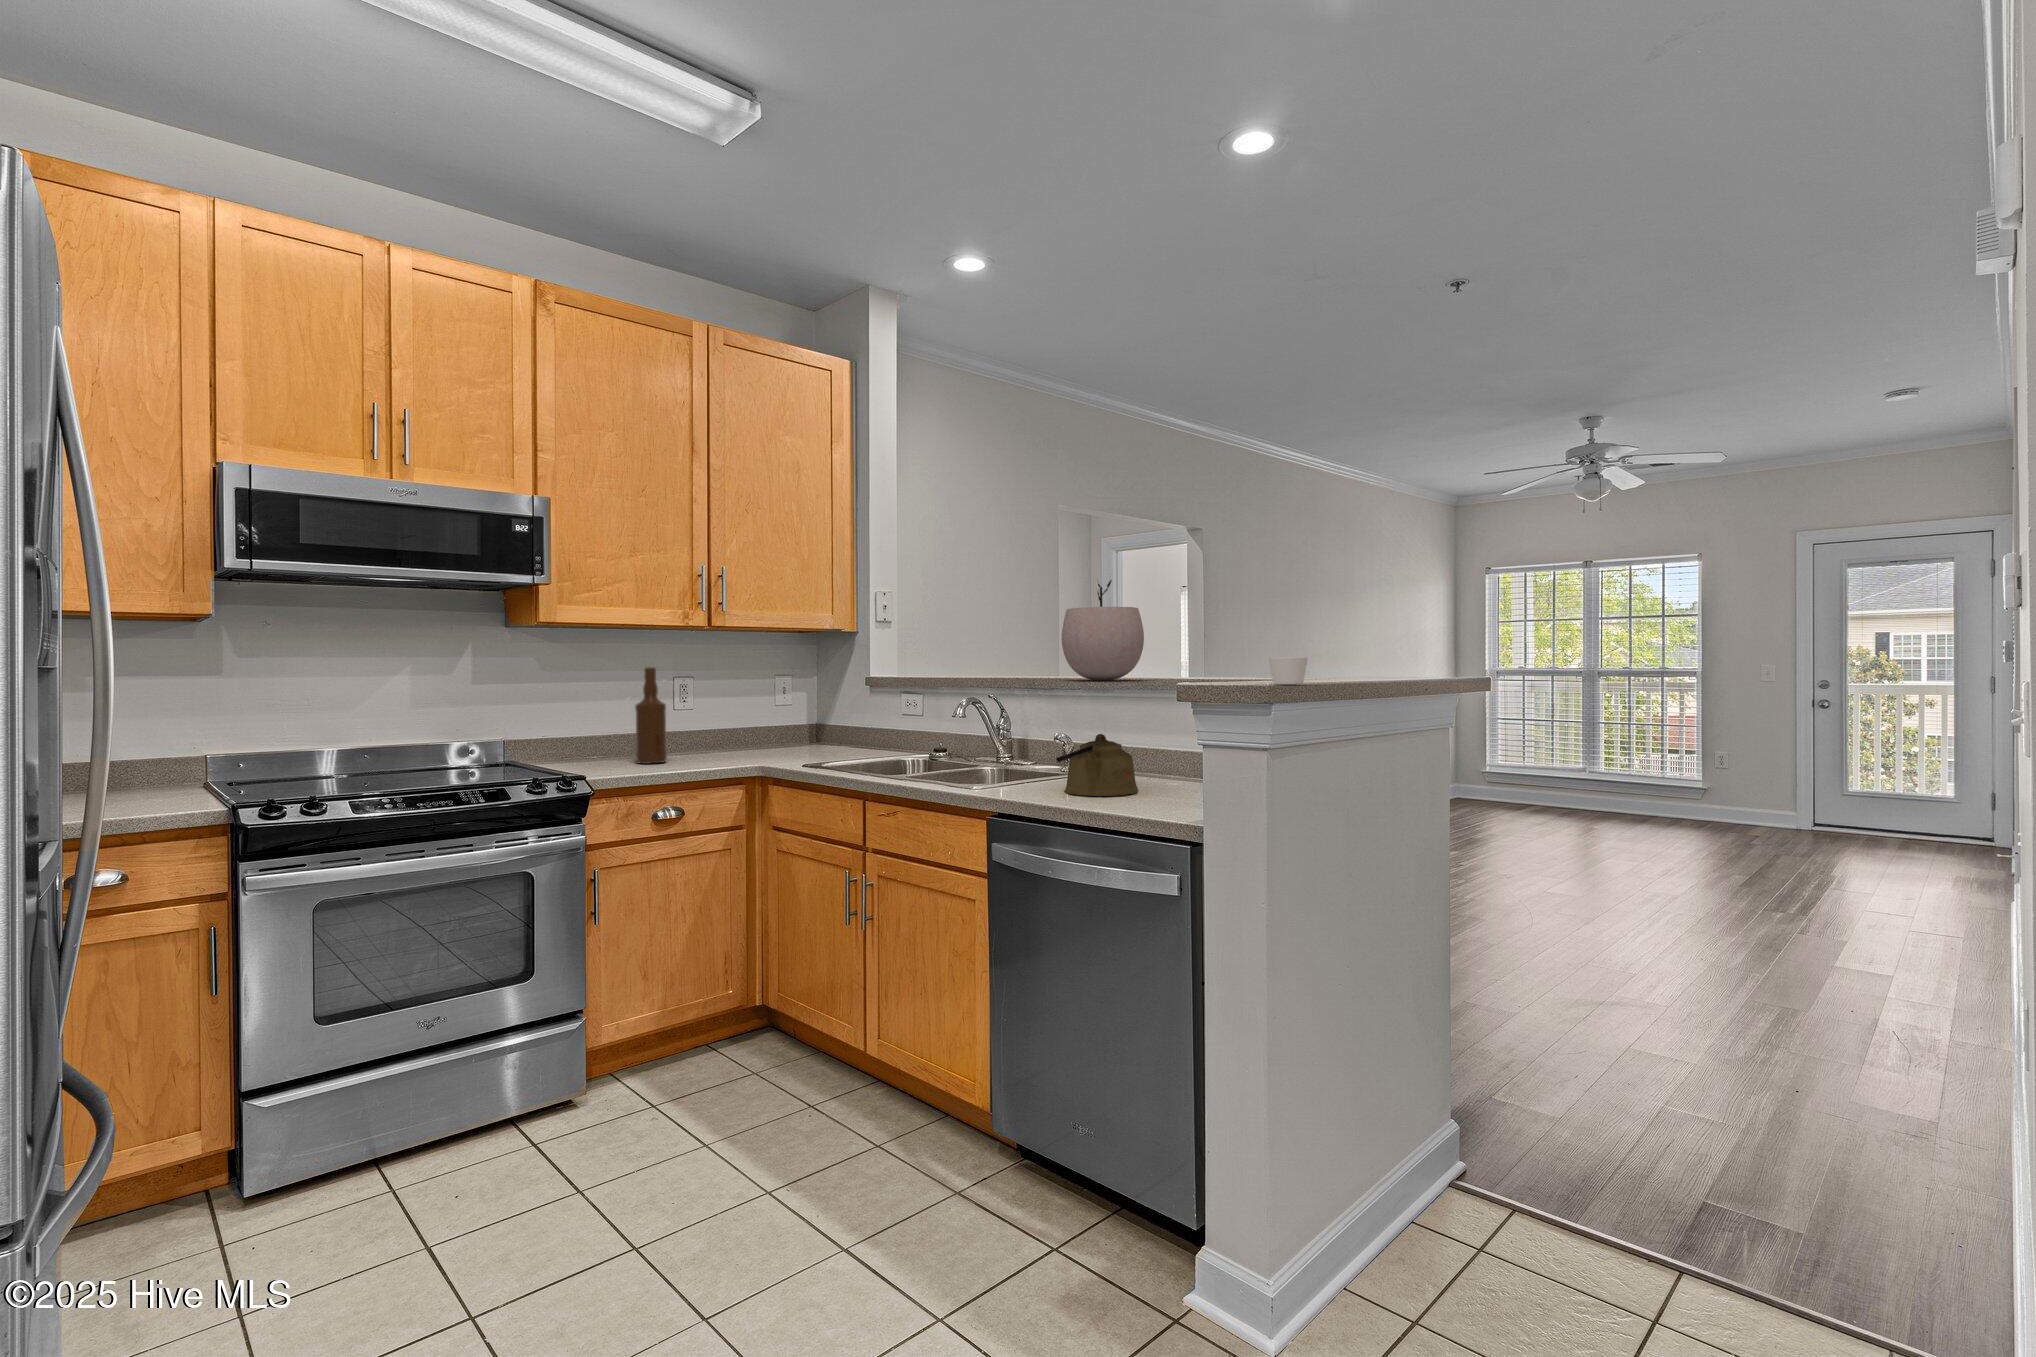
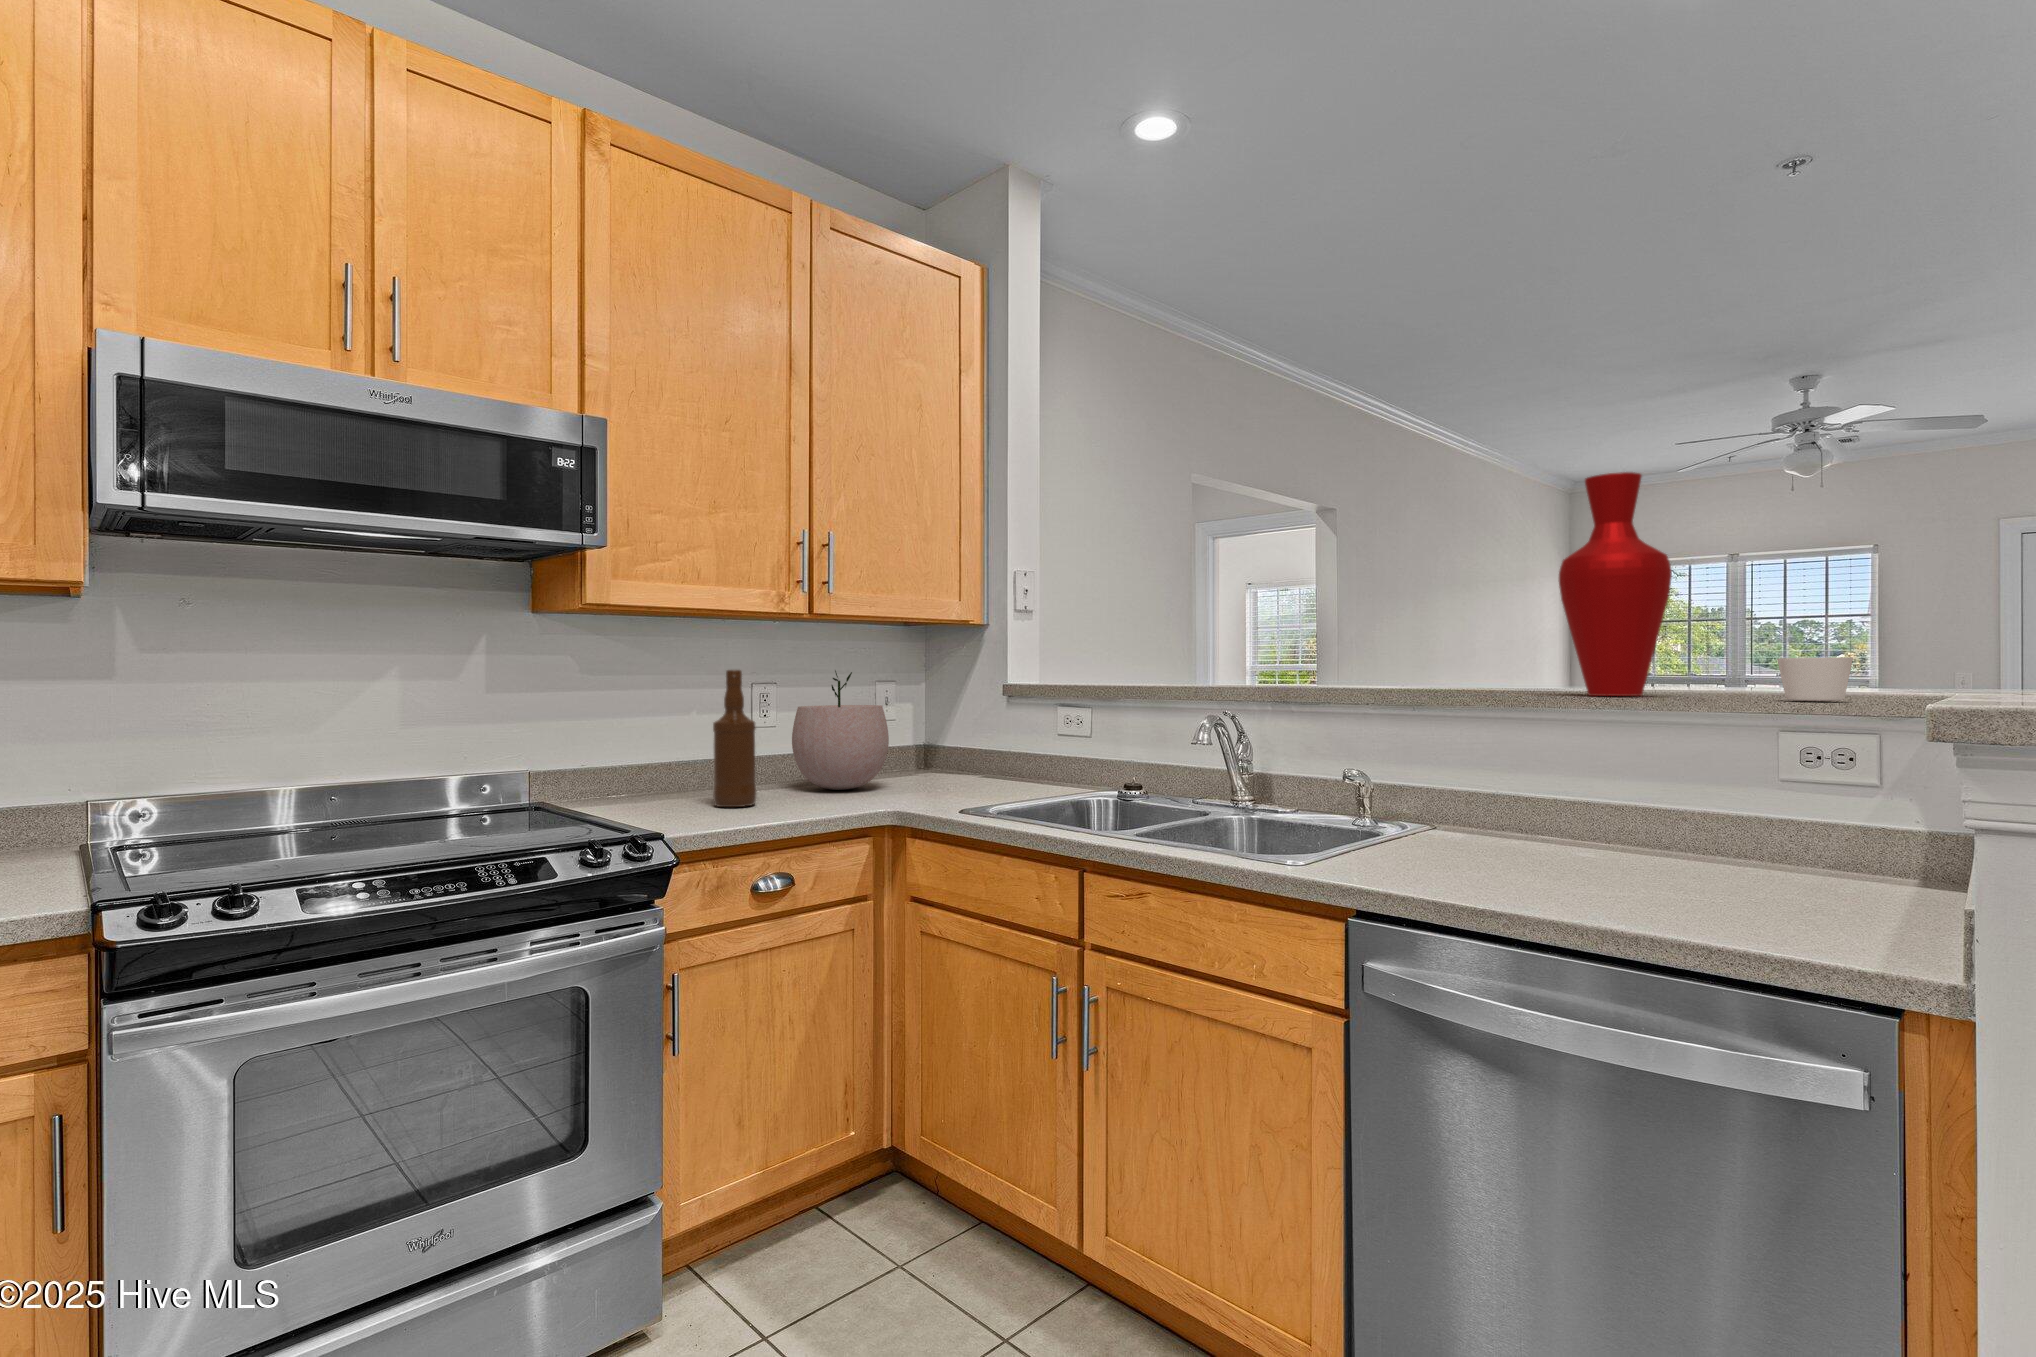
vase: none [1173,537,1238,682] -> present [1559,472,1672,696]
plant pot: present [1062,580,1144,680] -> present [792,671,889,790]
kettle: present [1056,734,1138,796] -> none [1432,778,1569,881]

